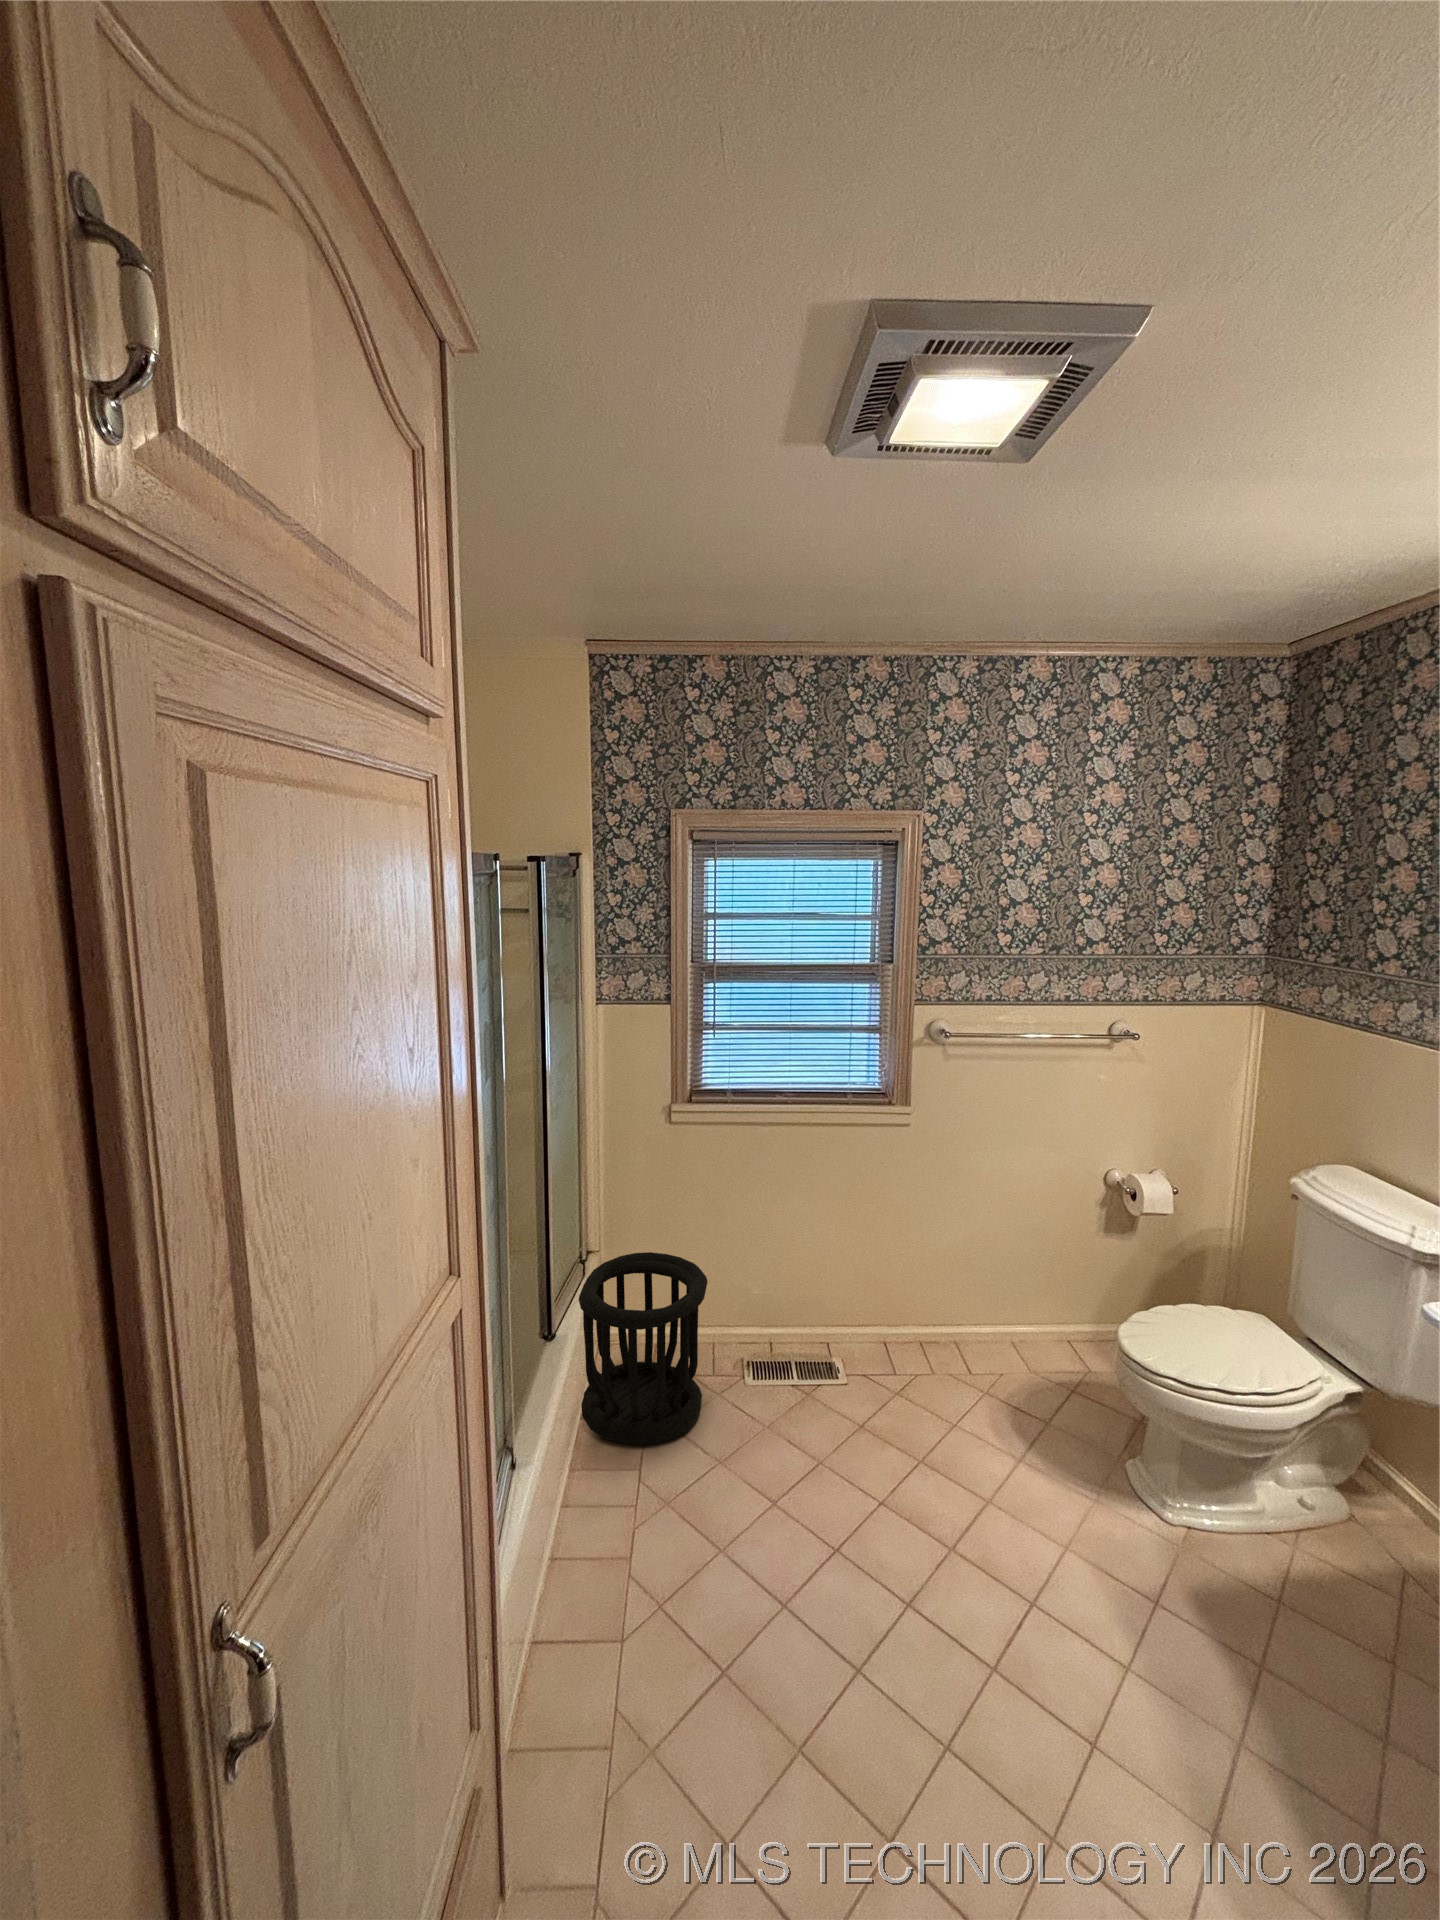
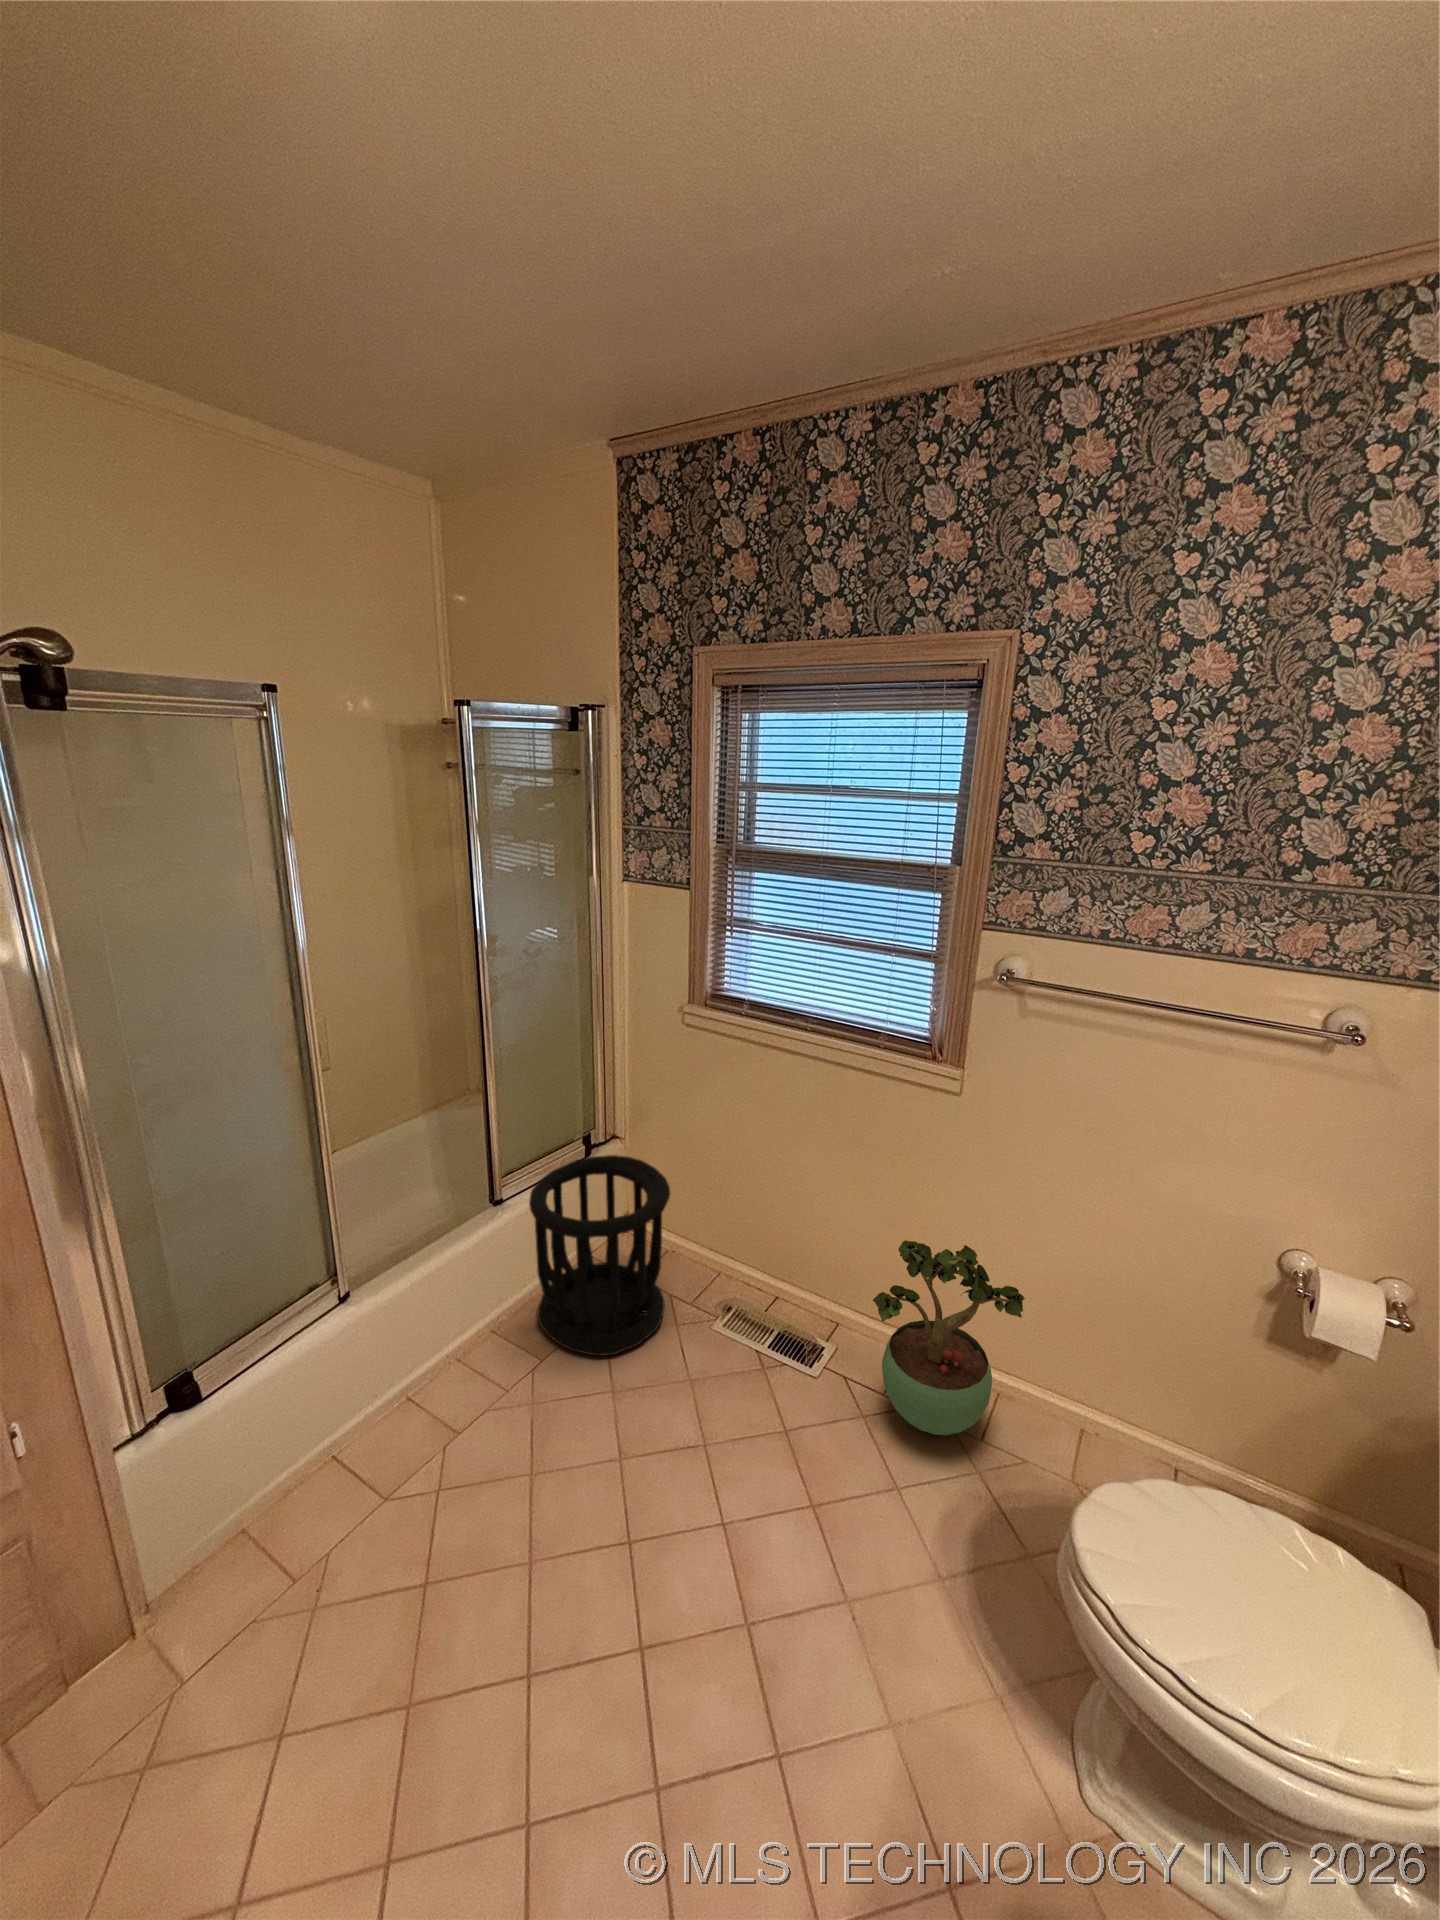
potted plant: none [886,1228,990,1382] -> present [873,1240,1025,1435]

